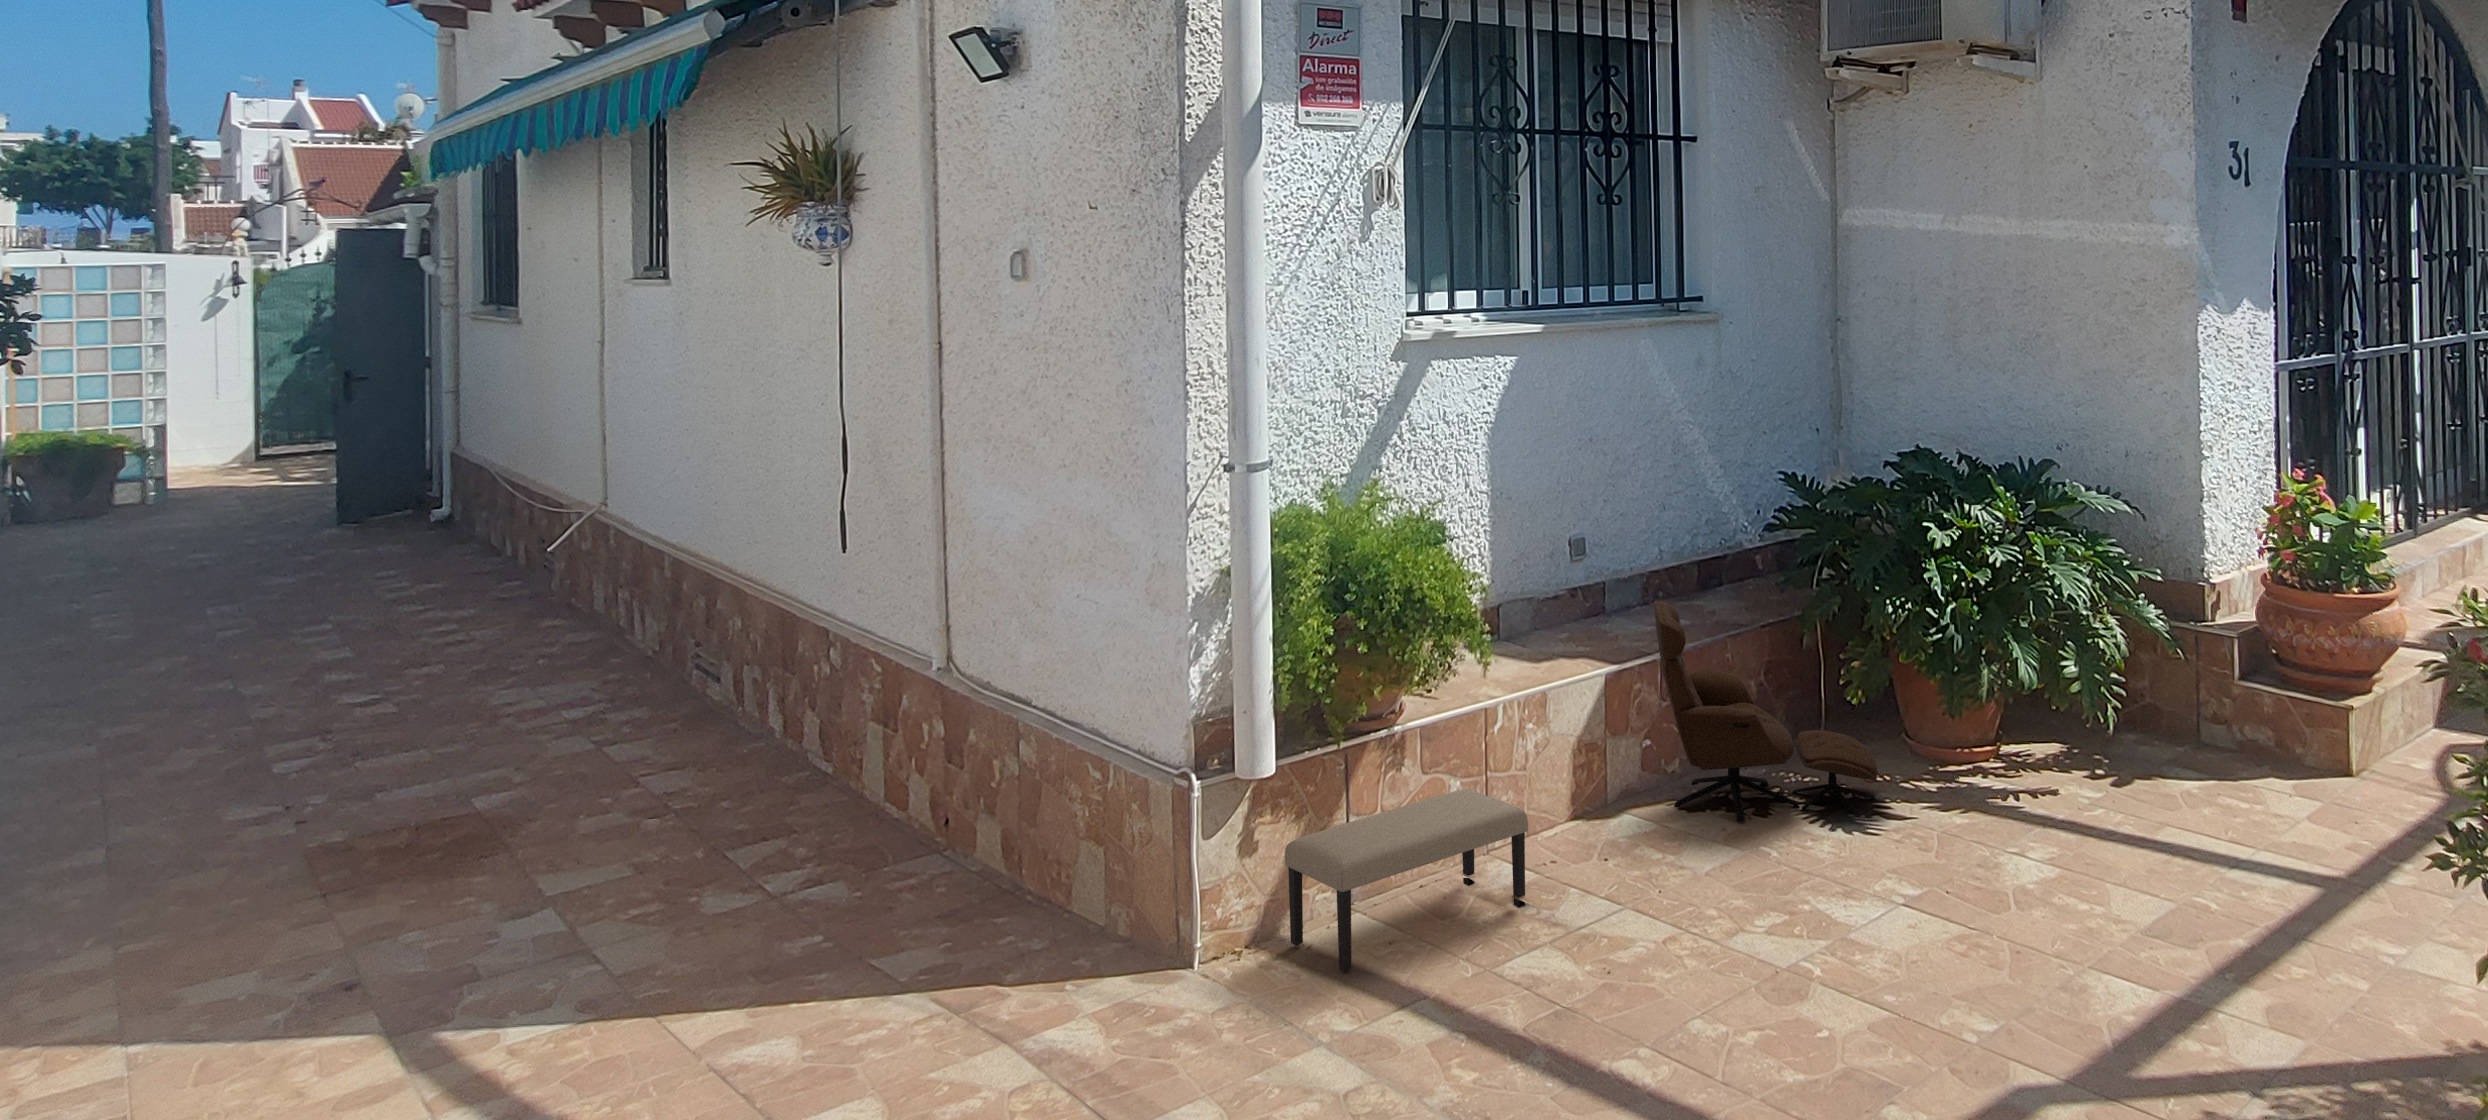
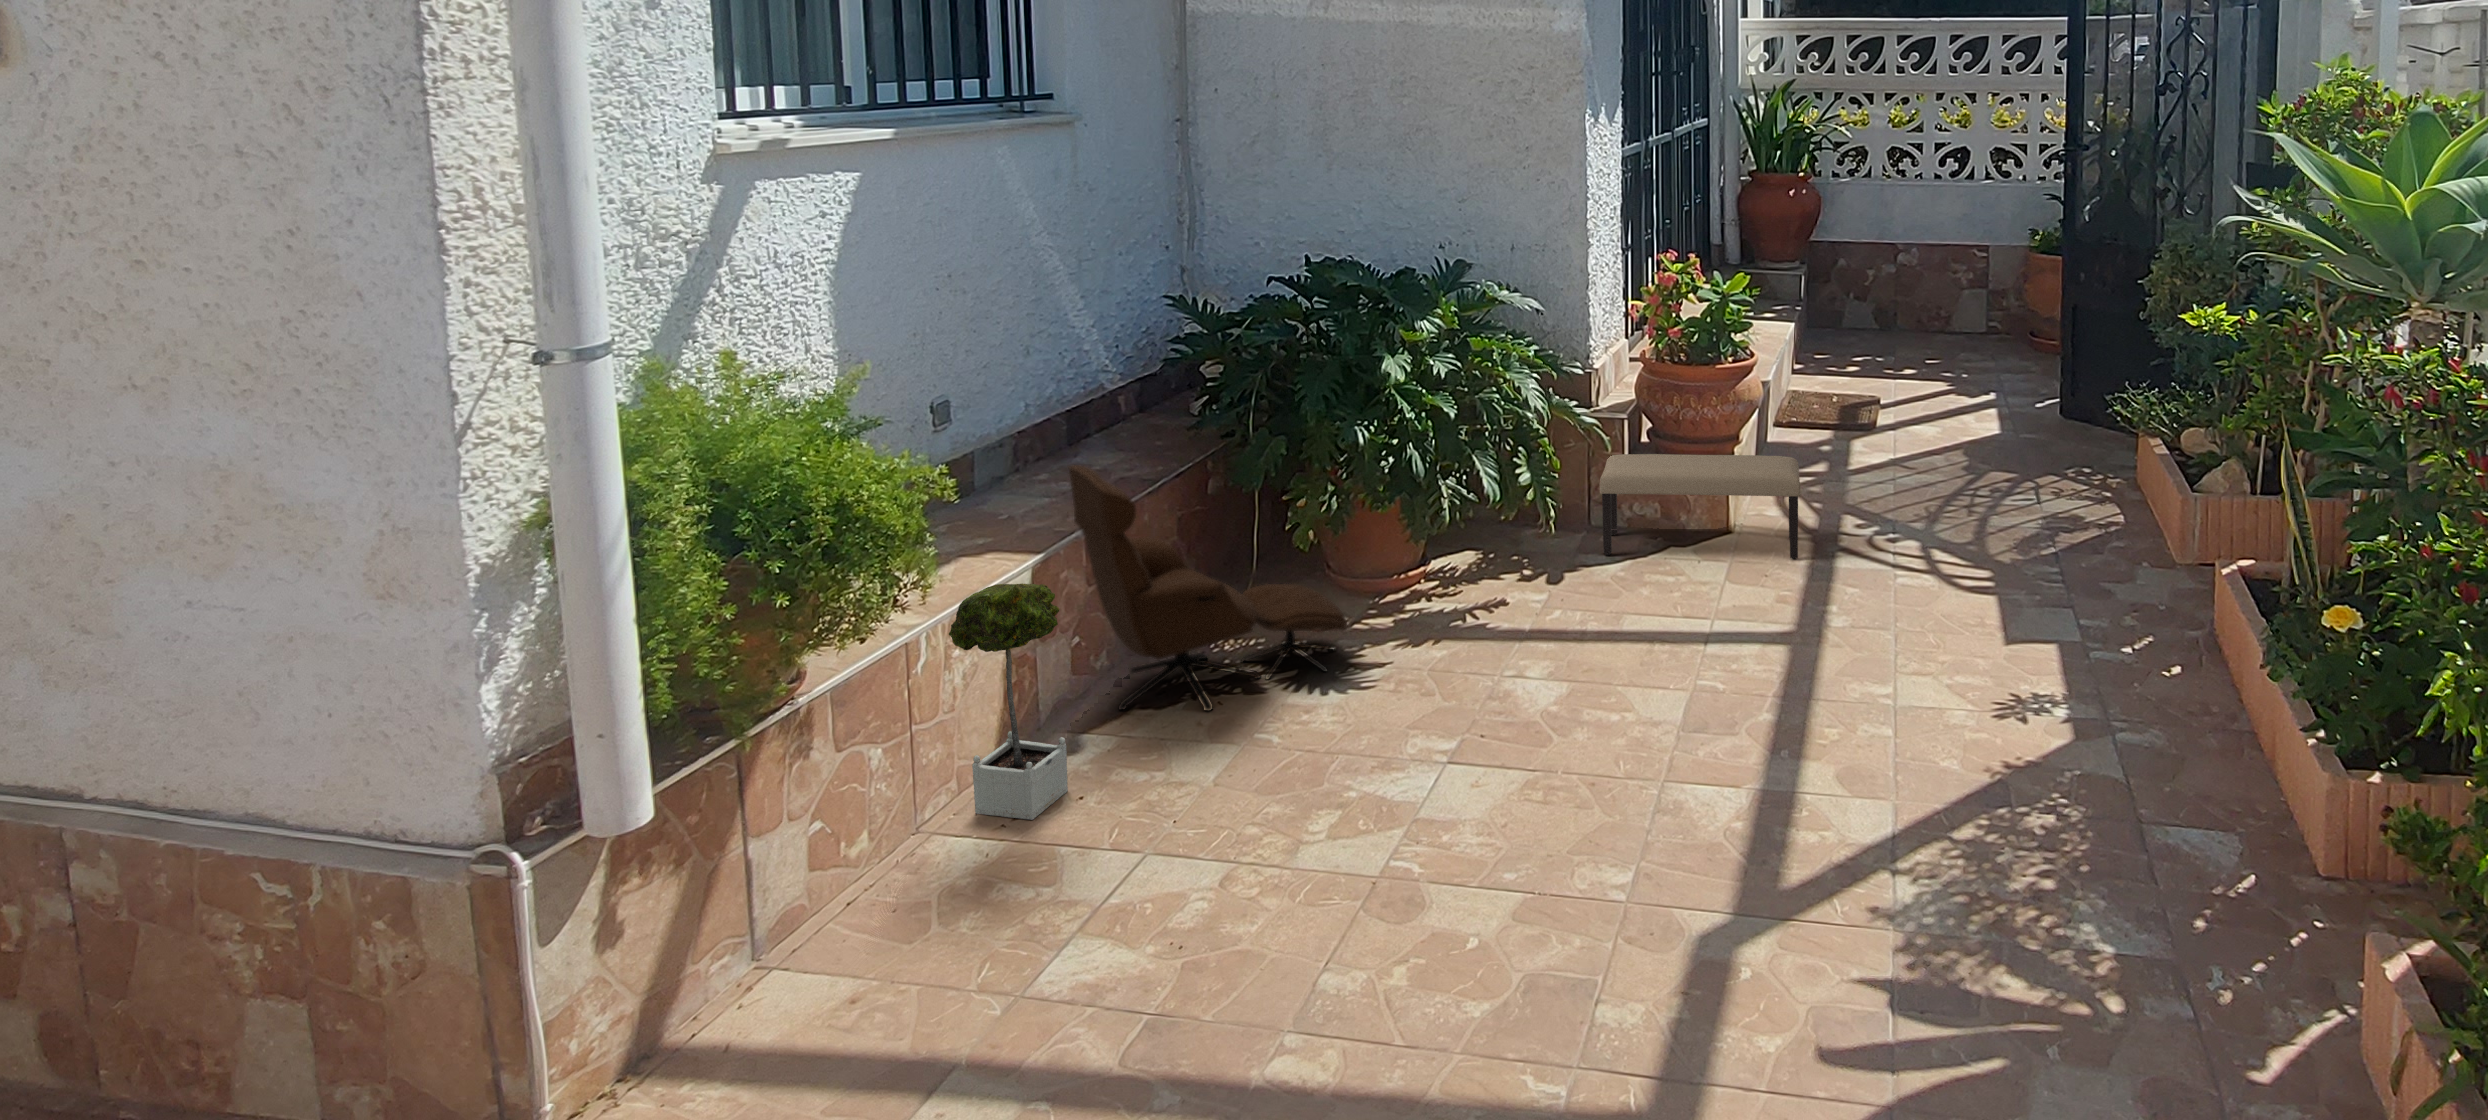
potted tree: none [1516,677,1602,865] -> present [949,583,1068,820]
bench: present [1285,789,1528,971] -> present [1600,454,1800,559]

